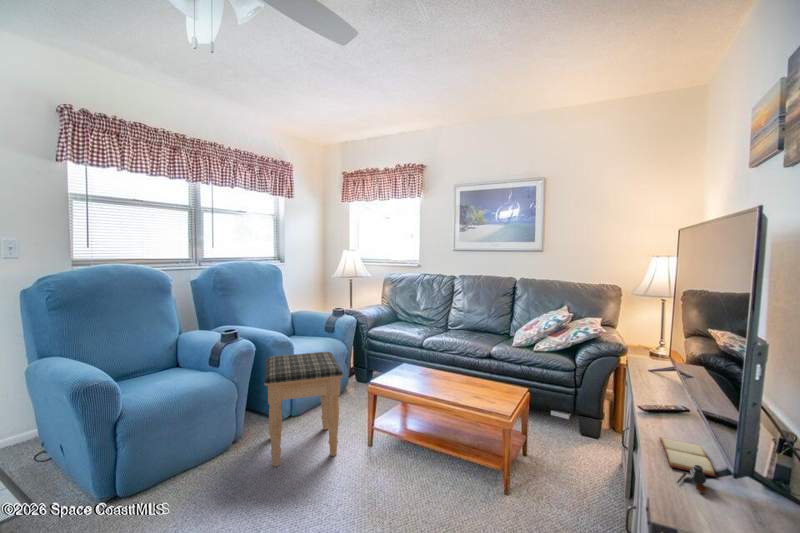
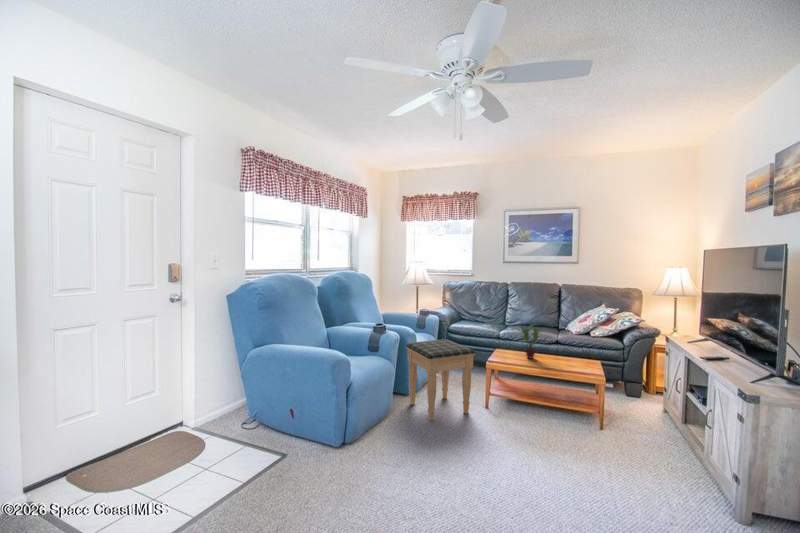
potted plant: none [406,333,456,382] -> present [518,325,544,359]
book: present [659,438,716,493] -> none [727,370,768,387]

